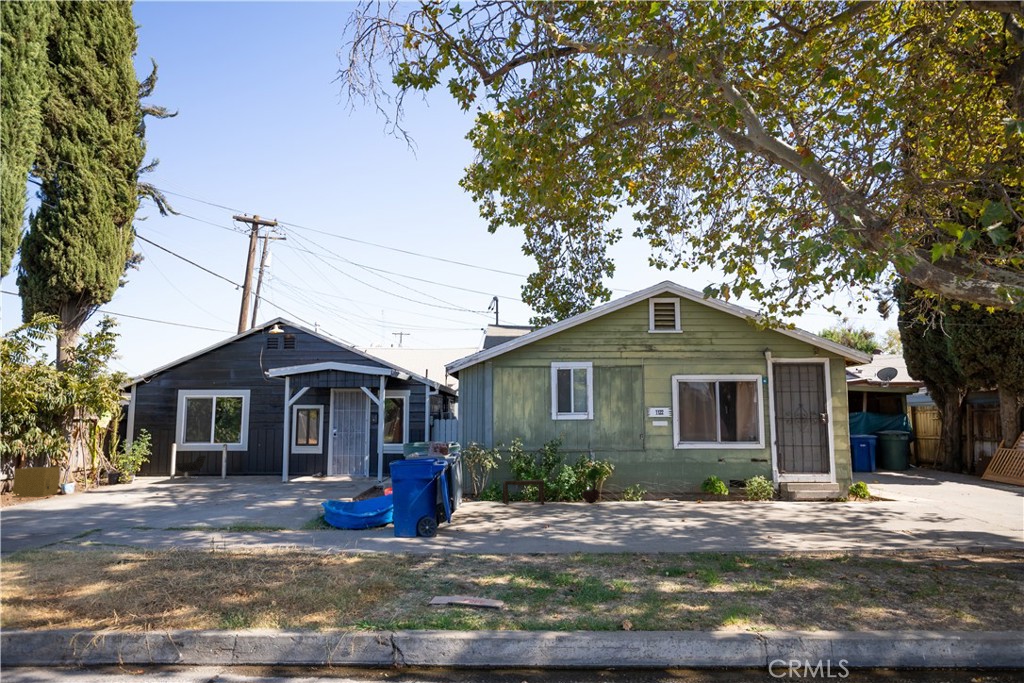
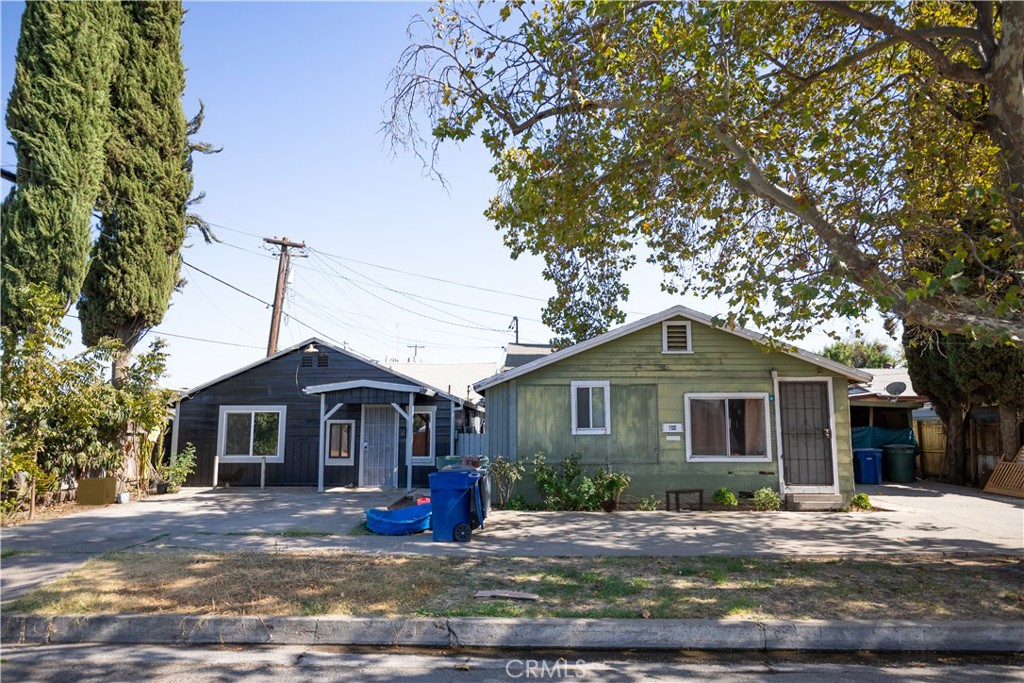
bench: present [502,480,544,505] -> present [665,488,704,512]

